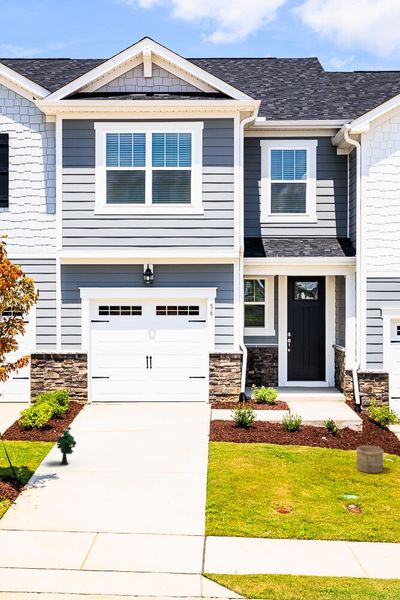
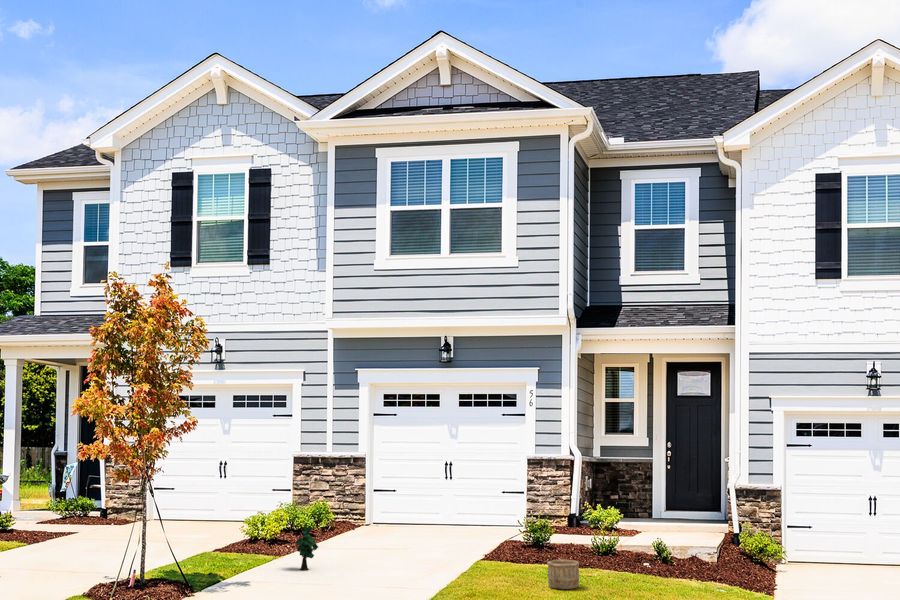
wooden bucket: present [356,446,384,473] -> present [547,559,579,589]

